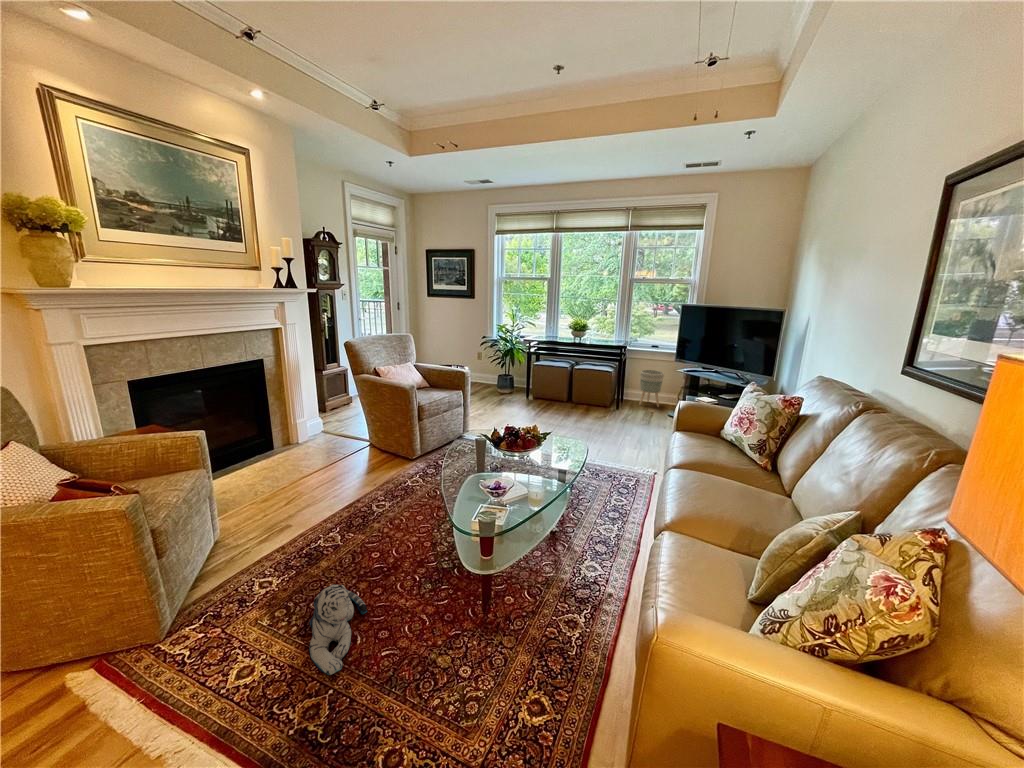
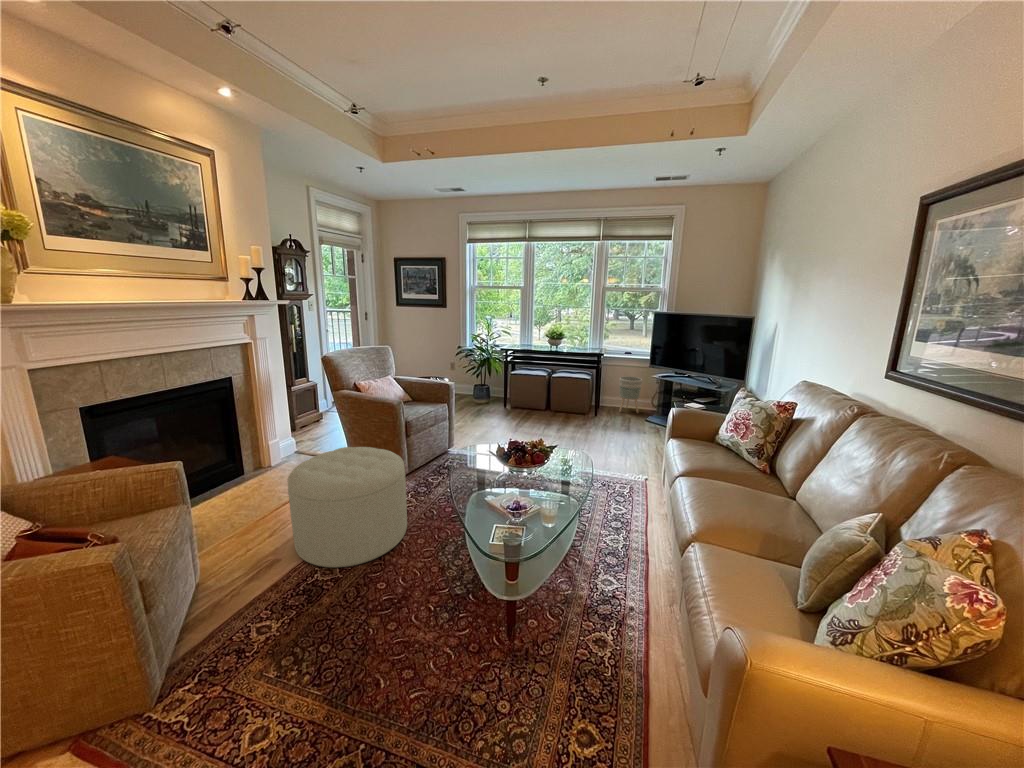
ottoman: none [299,426,409,535] -> present [287,447,407,568]
plush toy: present [309,585,367,675] -> none [323,624,386,728]

